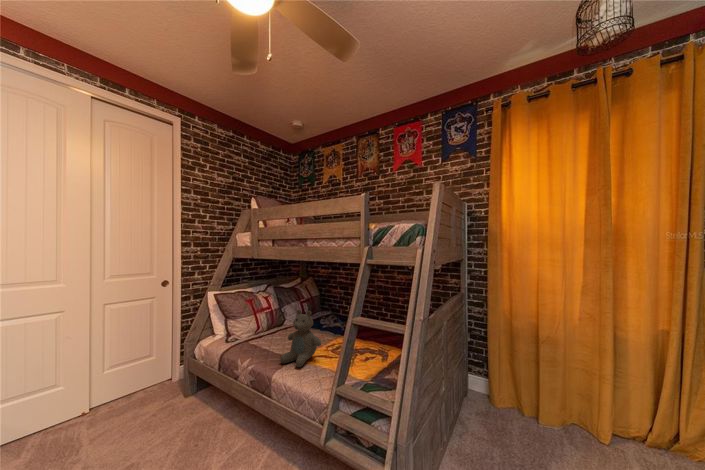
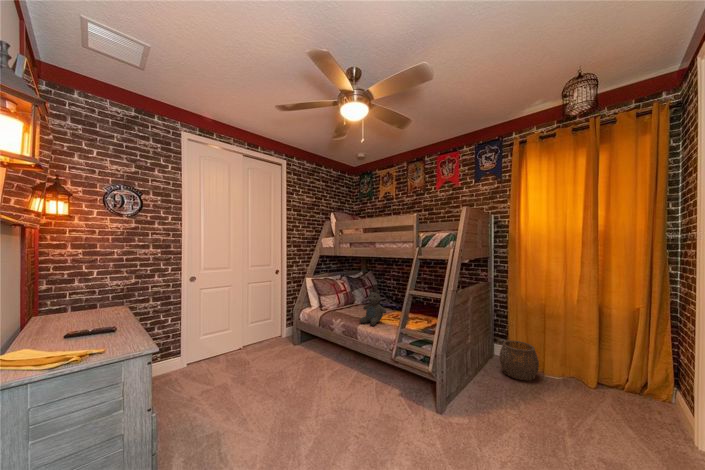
woven basket: none [477,372,531,433] -> present [499,340,539,380]

